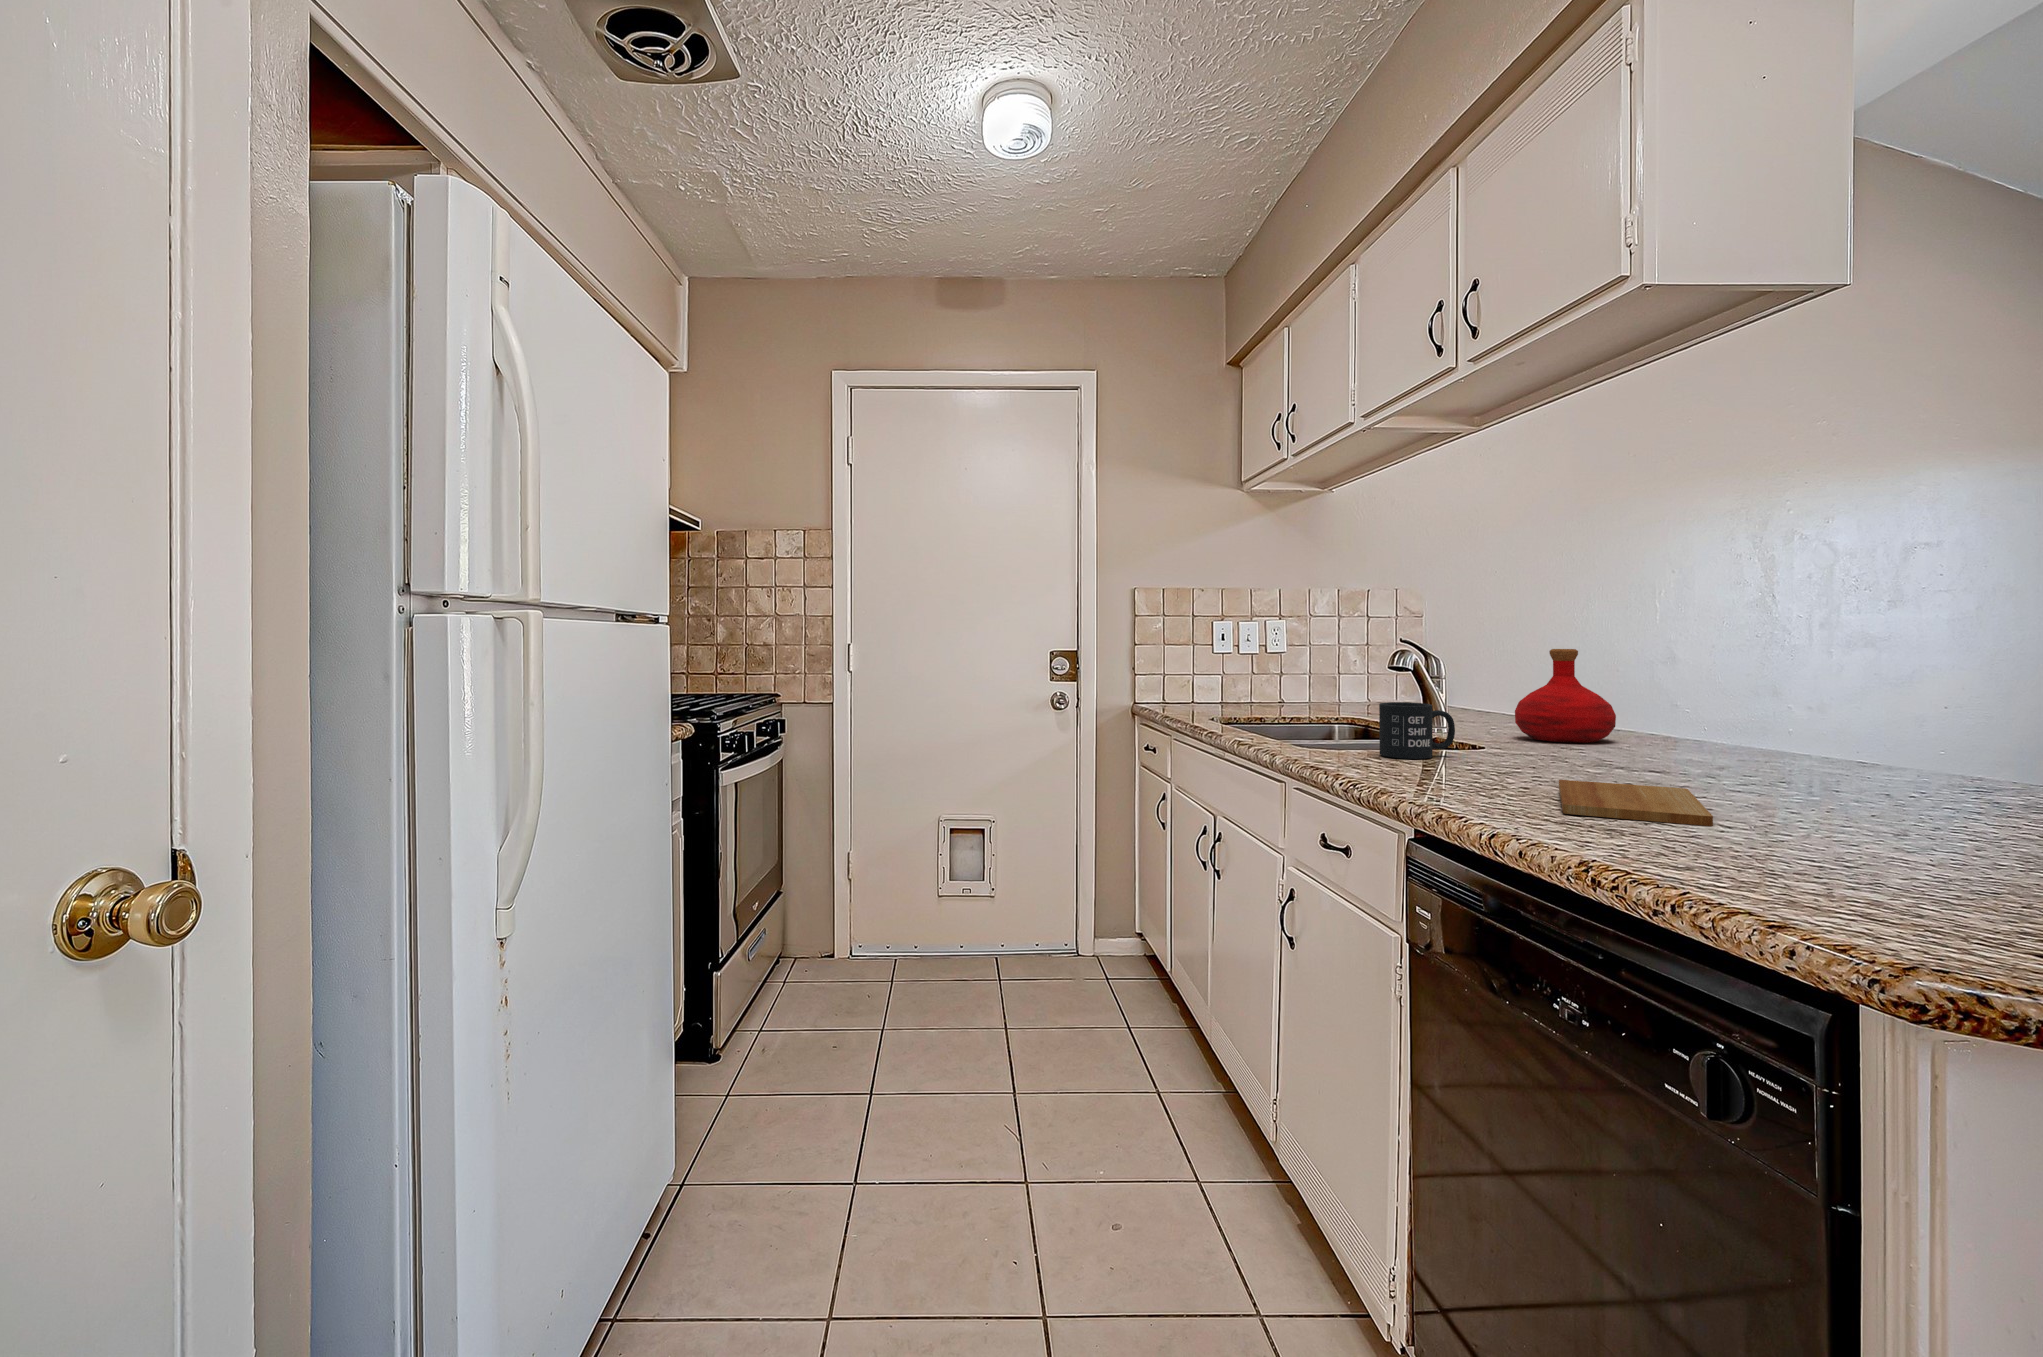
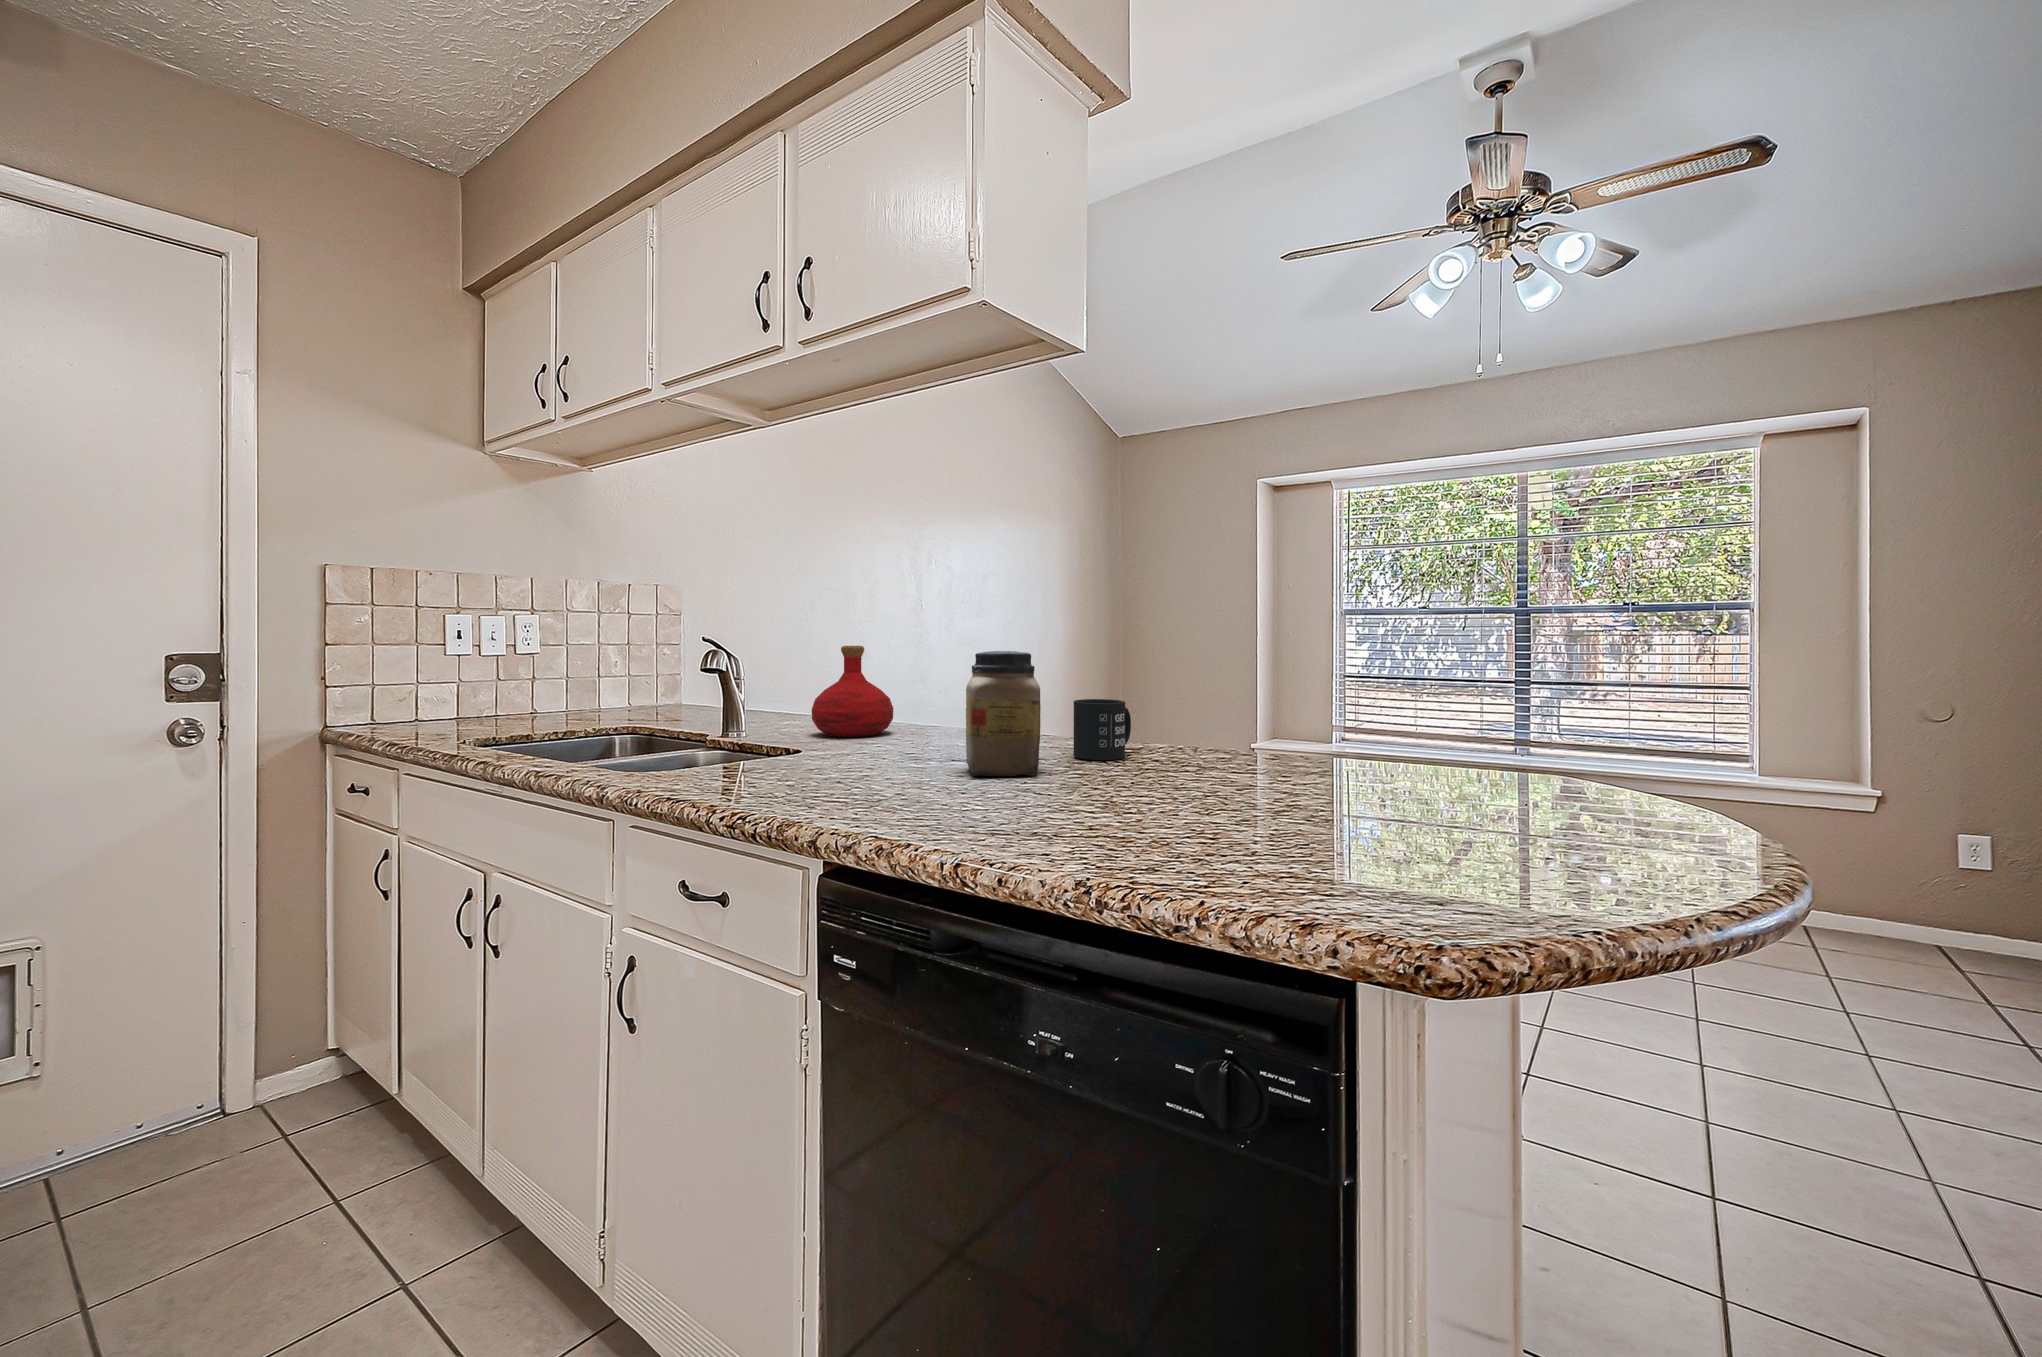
jar: none [1629,654,1734,790] -> present [966,651,1041,776]
mug: present [1379,702,1455,759] -> present [1073,699,1131,760]
cutting board: present [1559,780,1713,826] -> none [935,778,1090,822]

